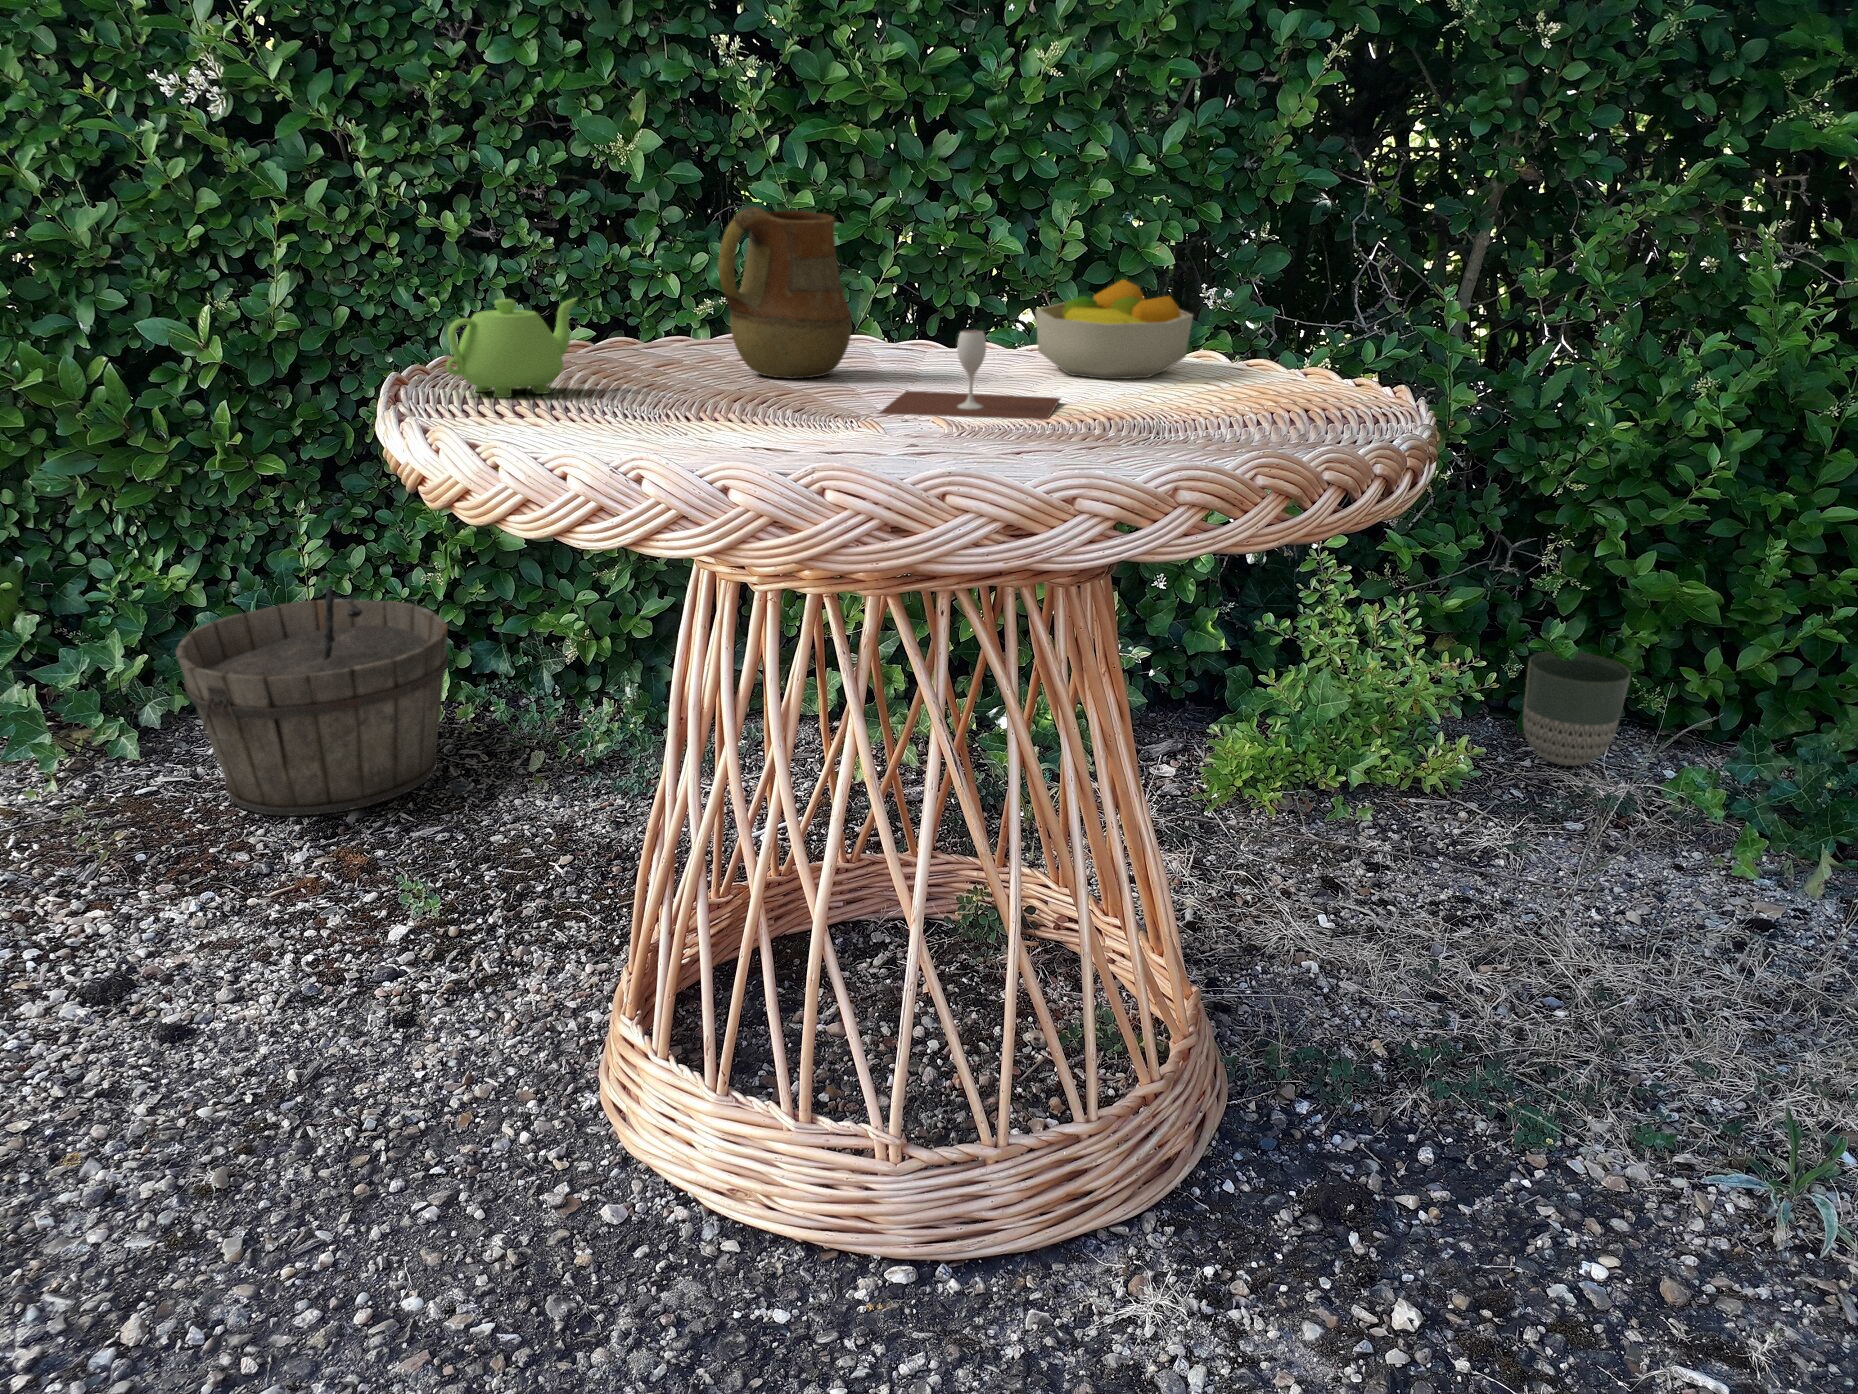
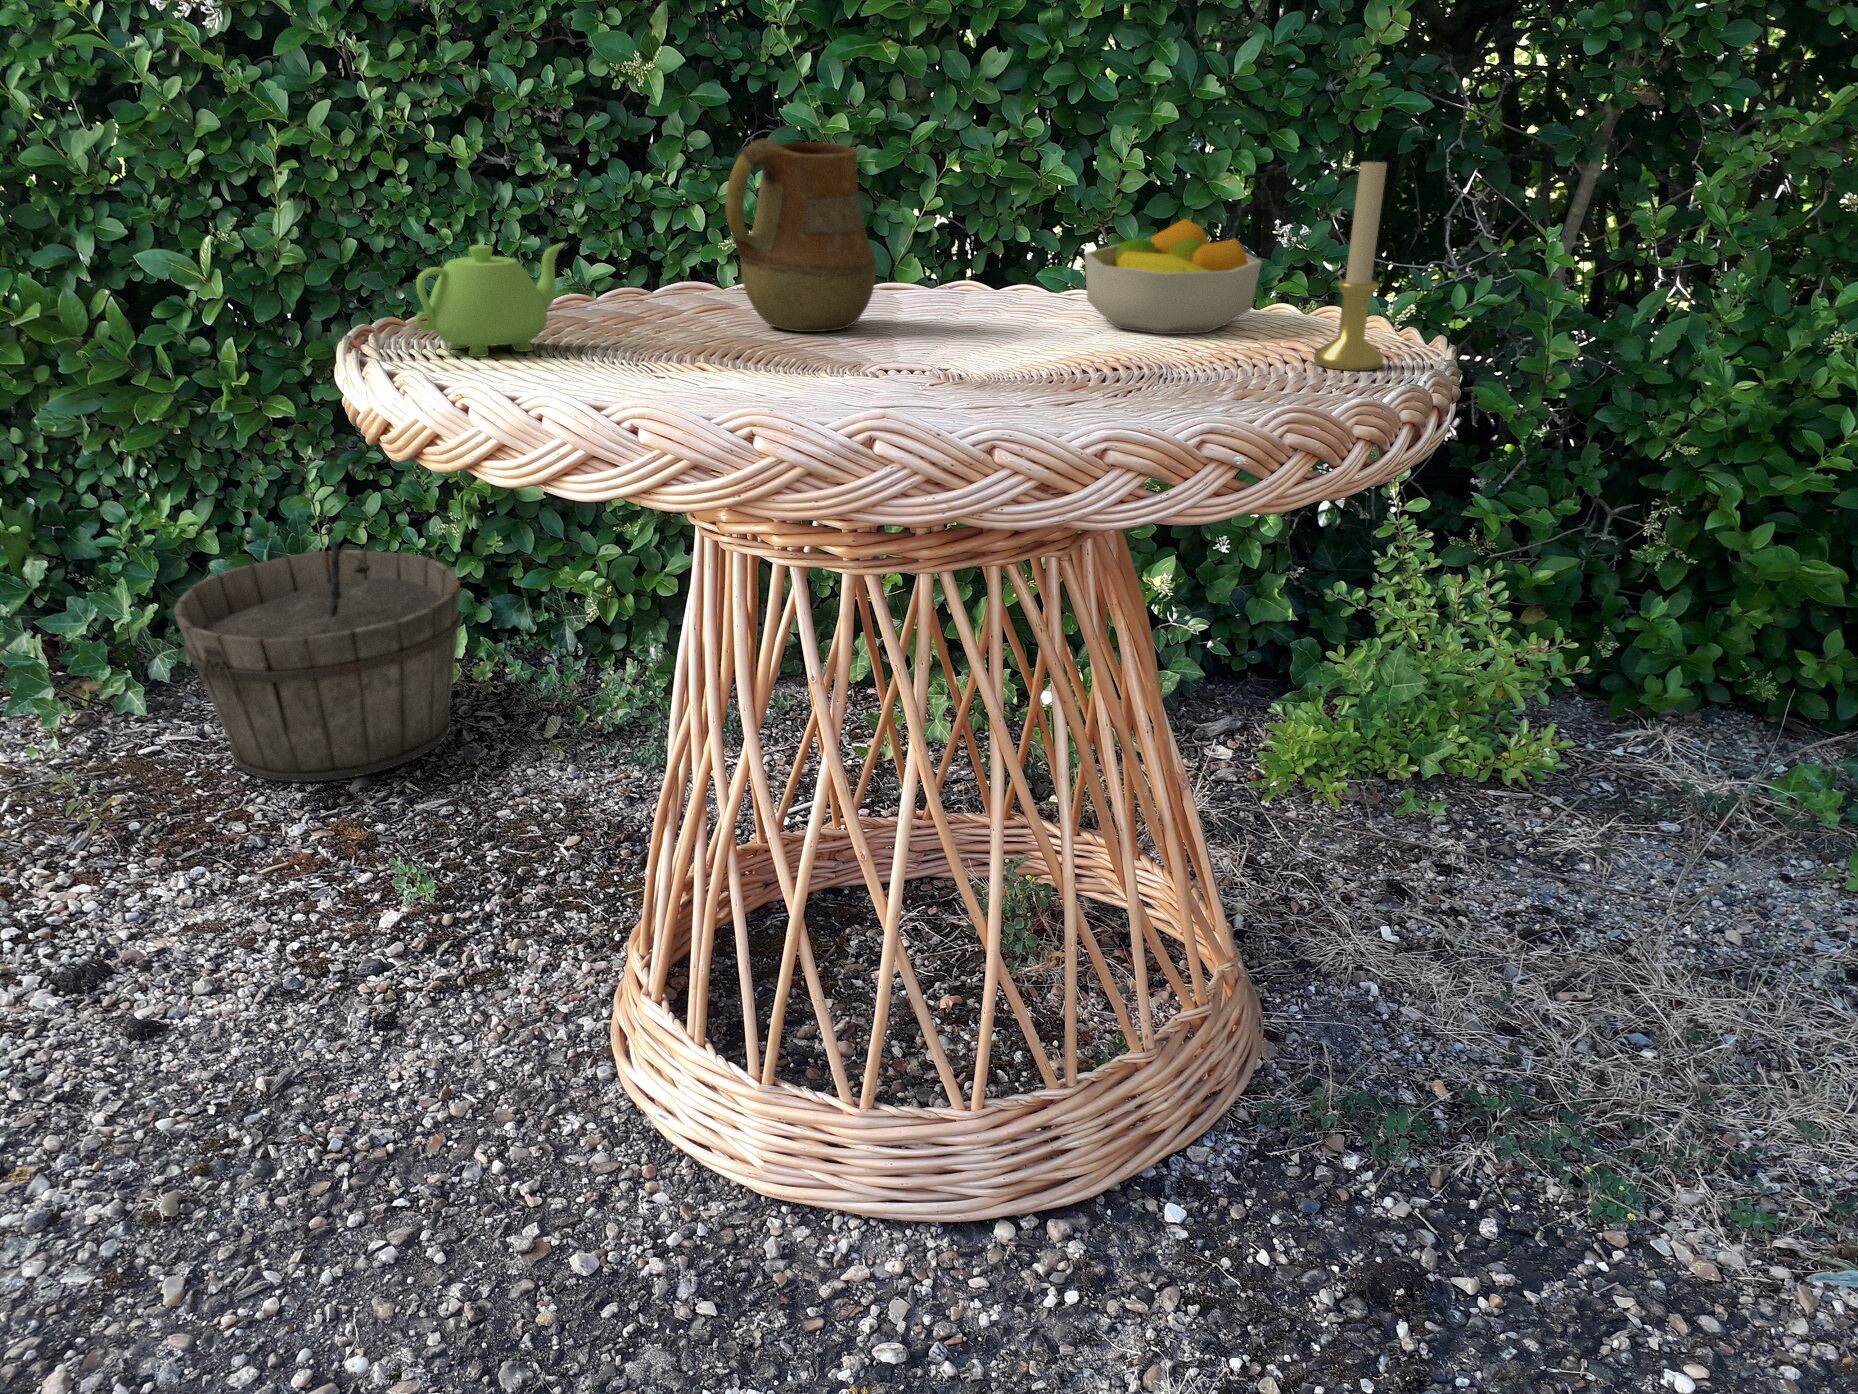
candle holder: none [1244,217,1305,404] -> present [1314,160,1387,371]
wine glass: present [879,330,1060,420] -> none [883,286,1103,401]
planter: present [1523,651,1631,766] -> none [1617,629,1741,756]

